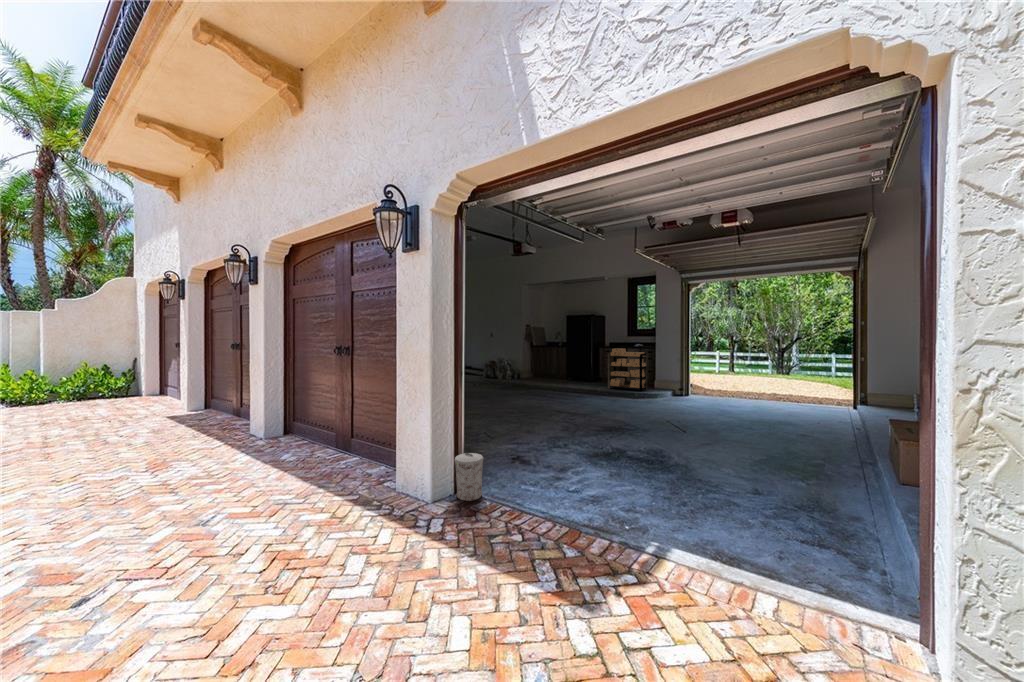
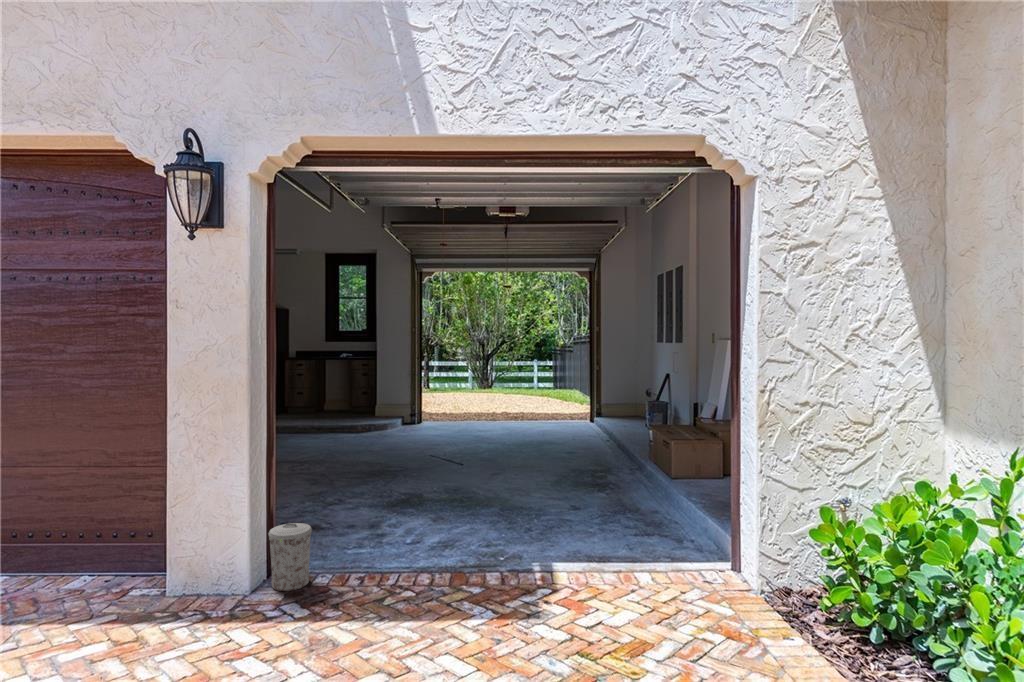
shelving unit: present [608,348,647,392] -> none [307,364,362,424]

